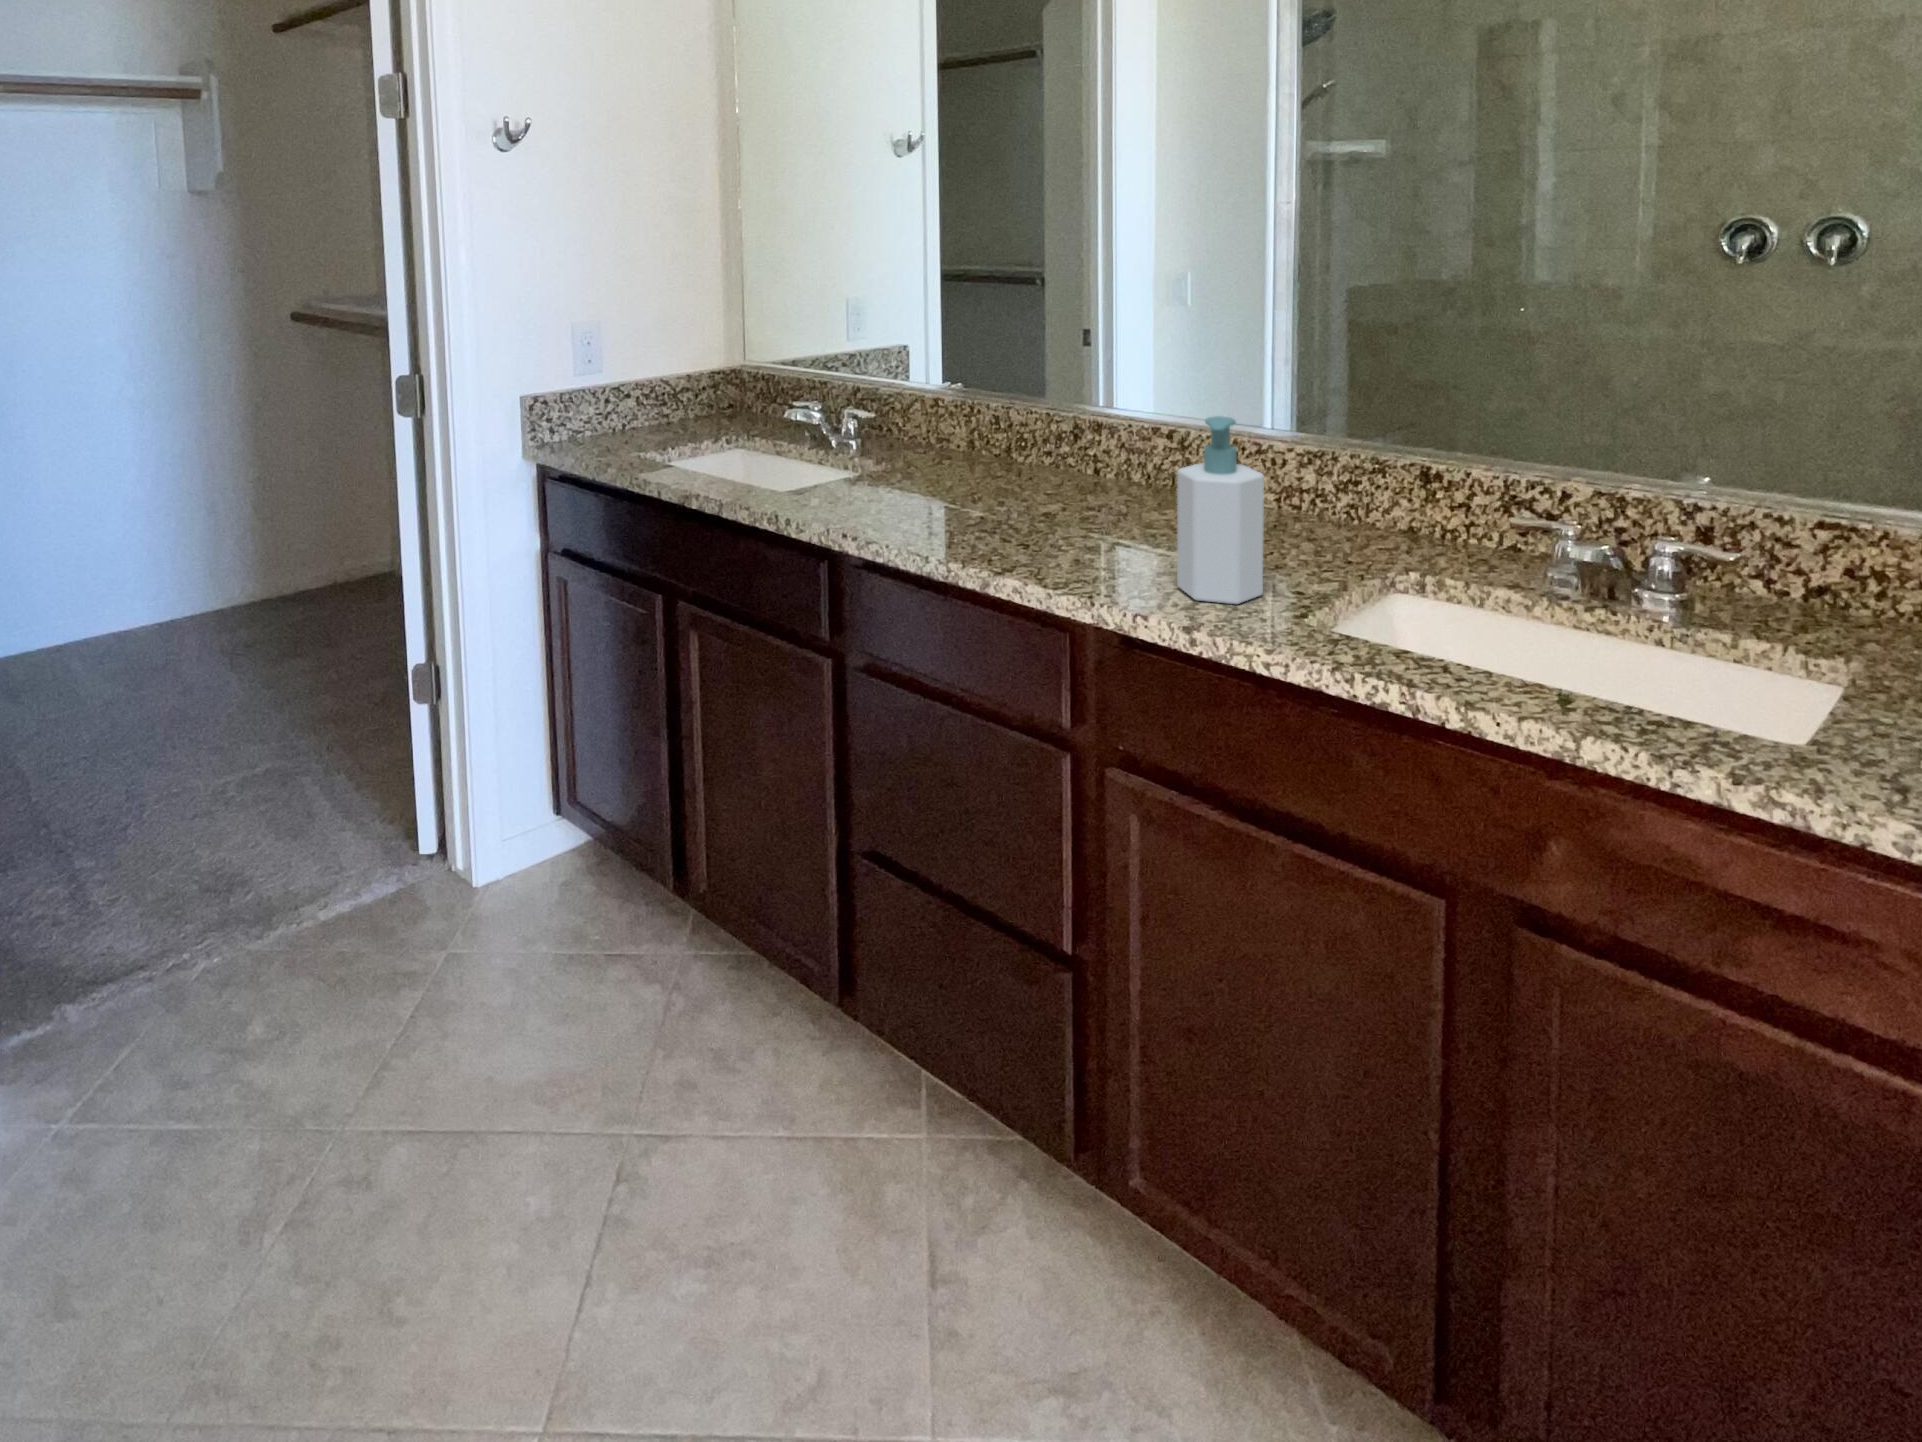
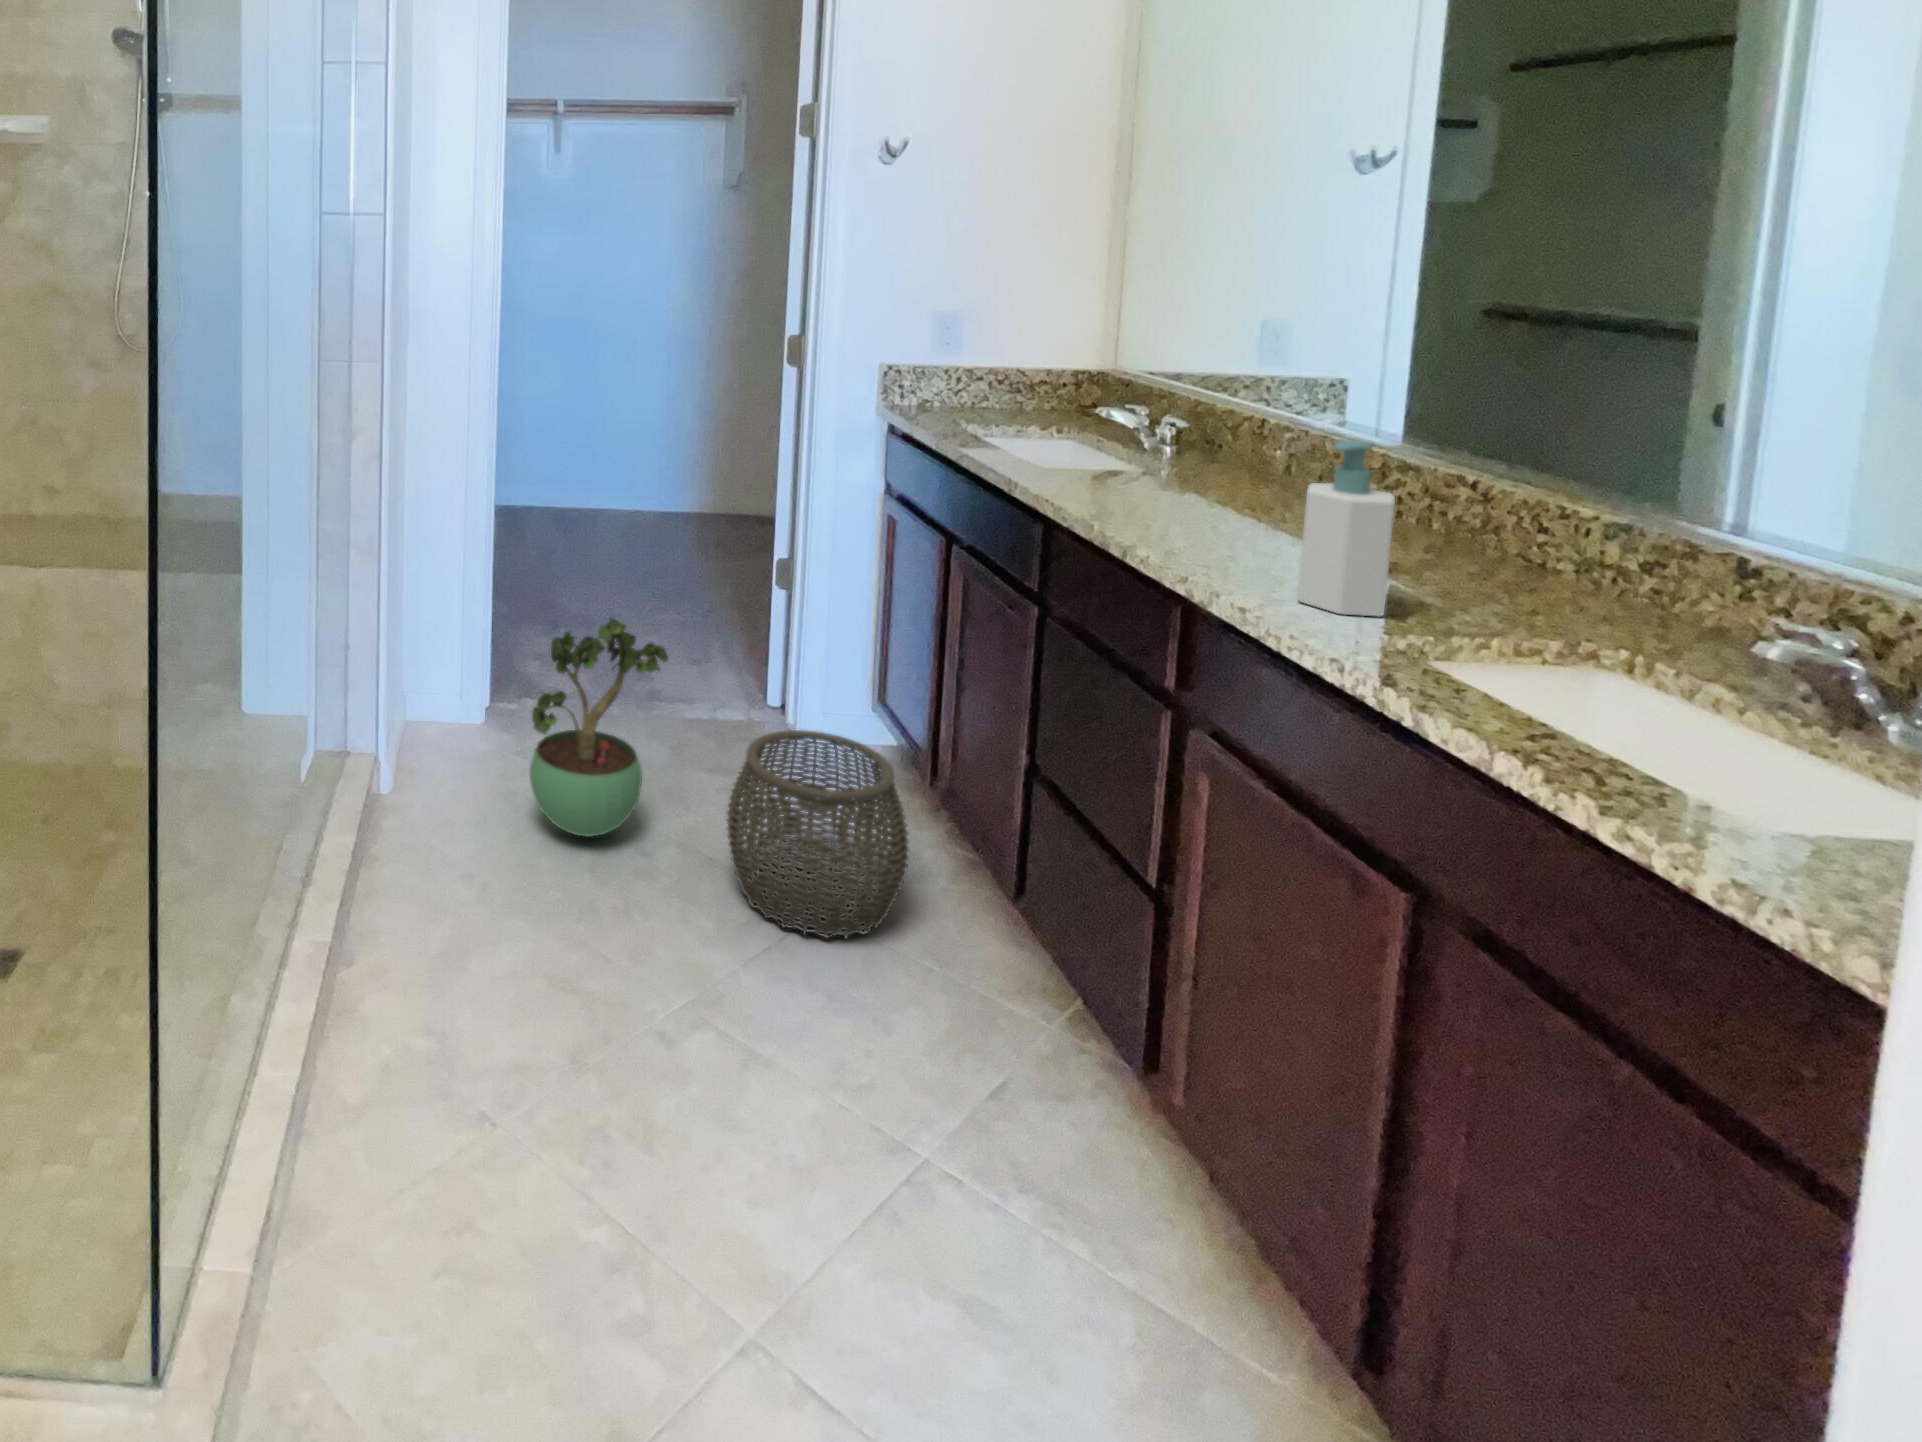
potted plant: none [143,863,357,1239] -> present [530,618,668,837]
woven basket: none [490,893,729,1202] -> present [727,730,909,938]

